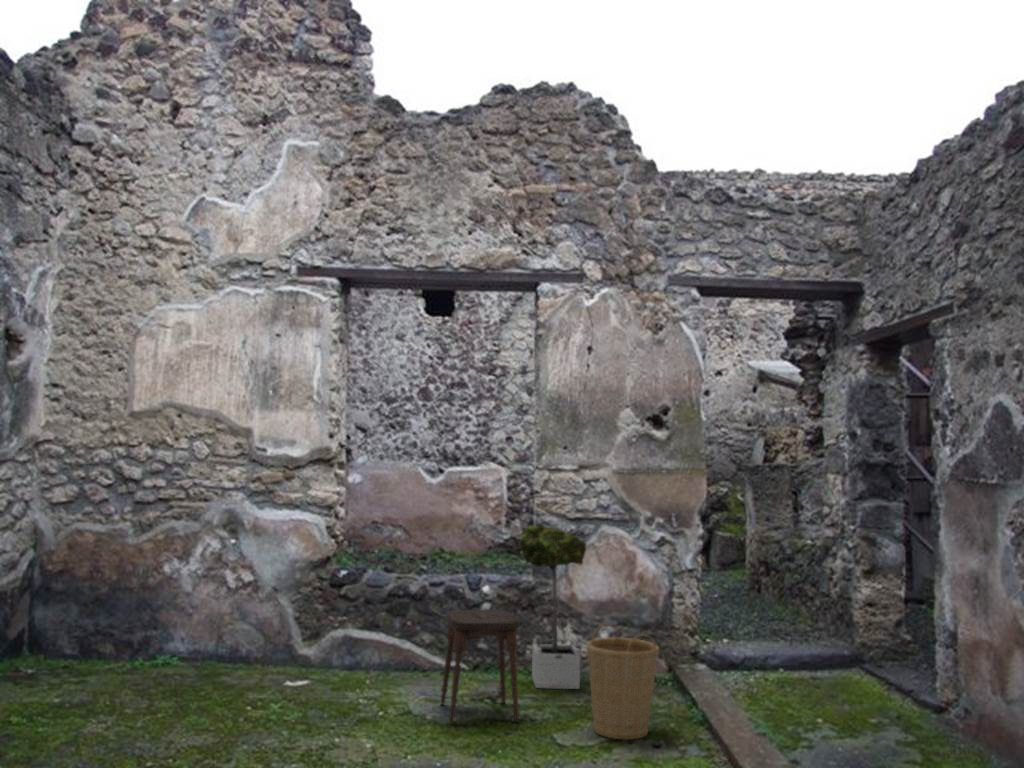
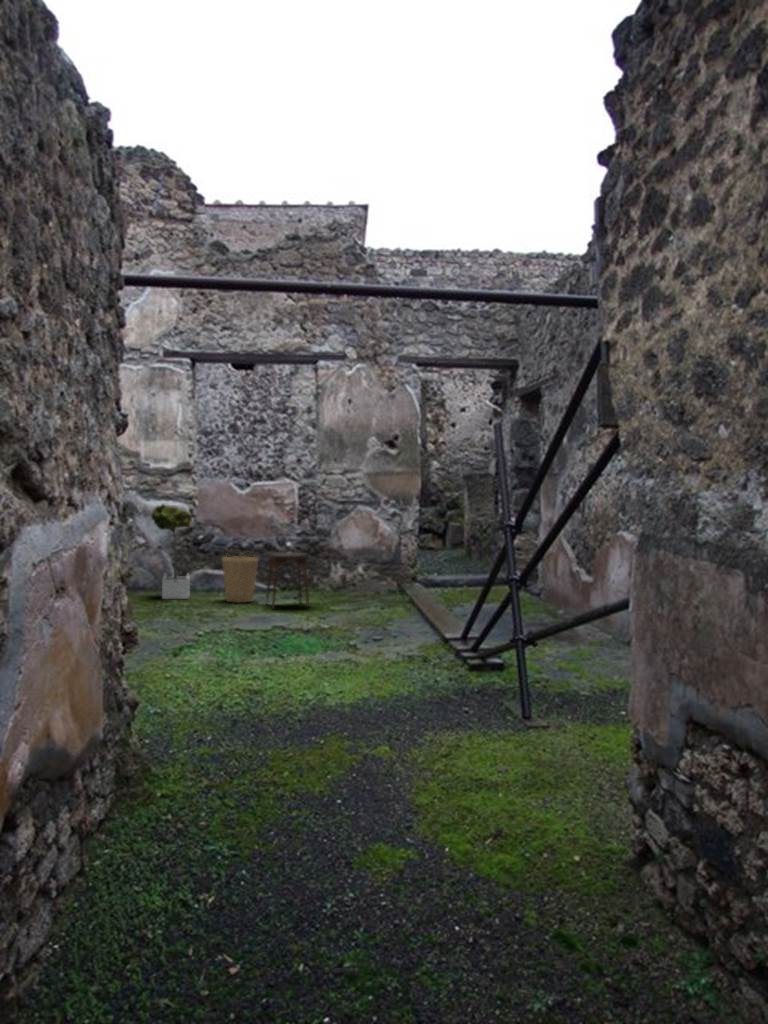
potted tree: present [519,524,586,689] -> present [151,504,192,599]
basket: present [587,623,659,740] -> present [222,556,258,603]

